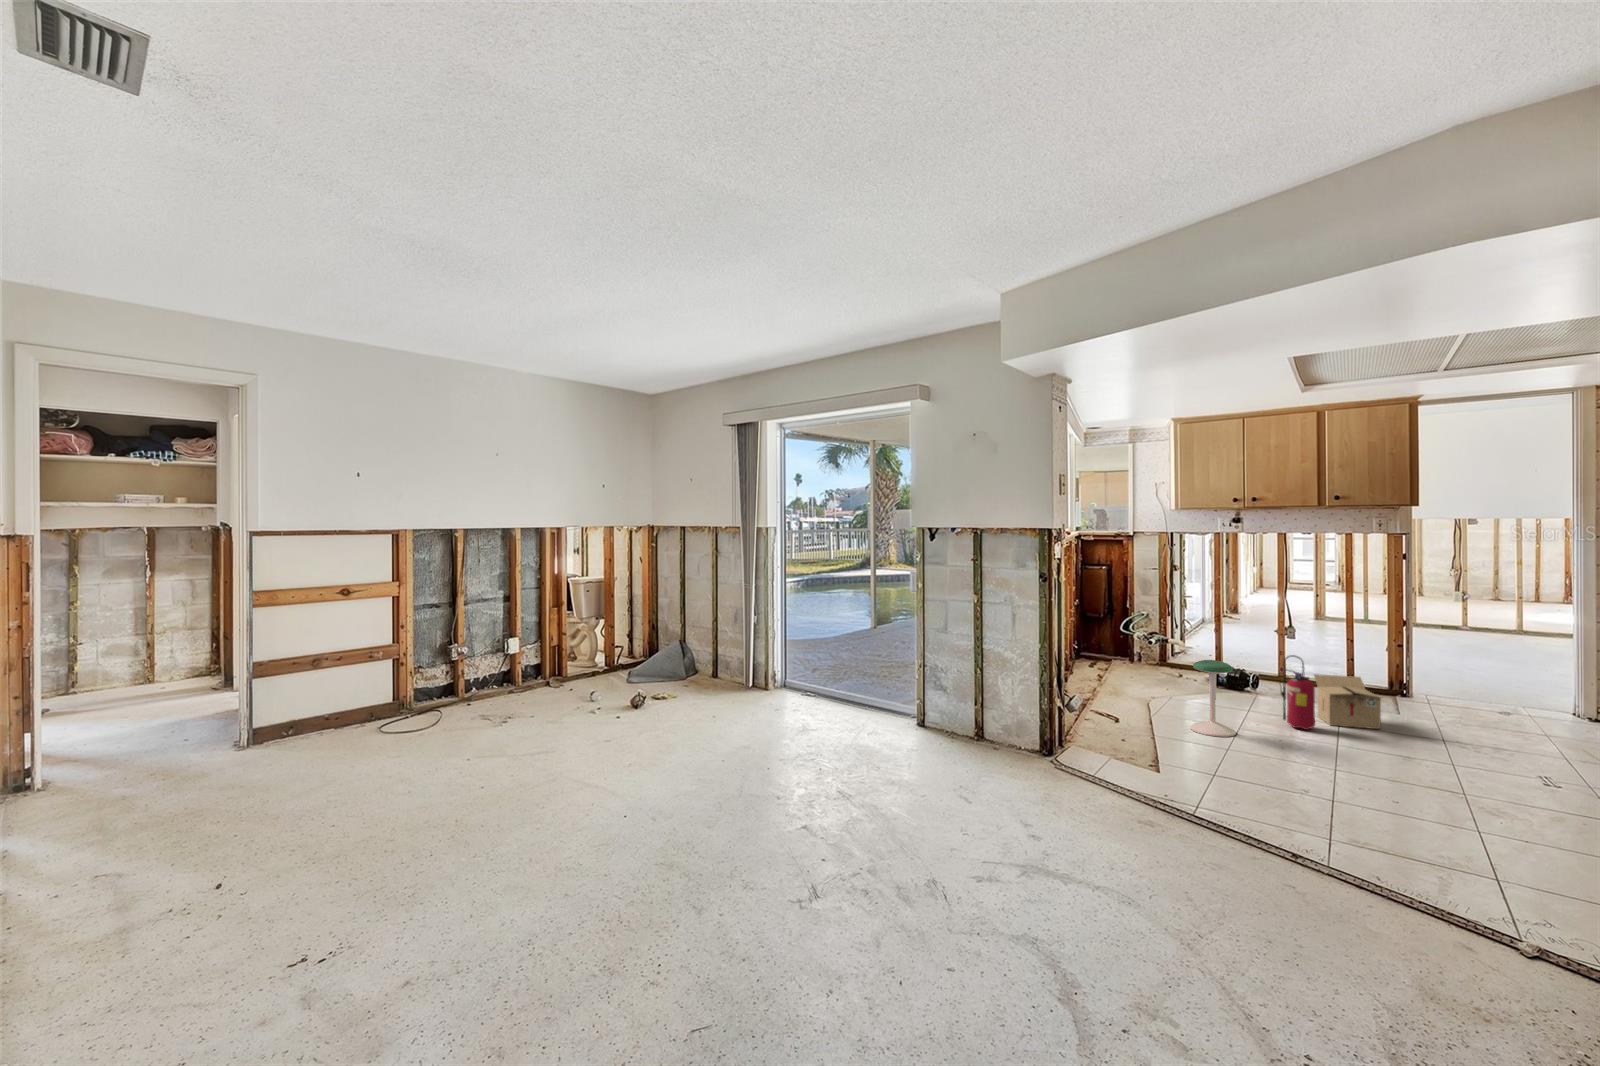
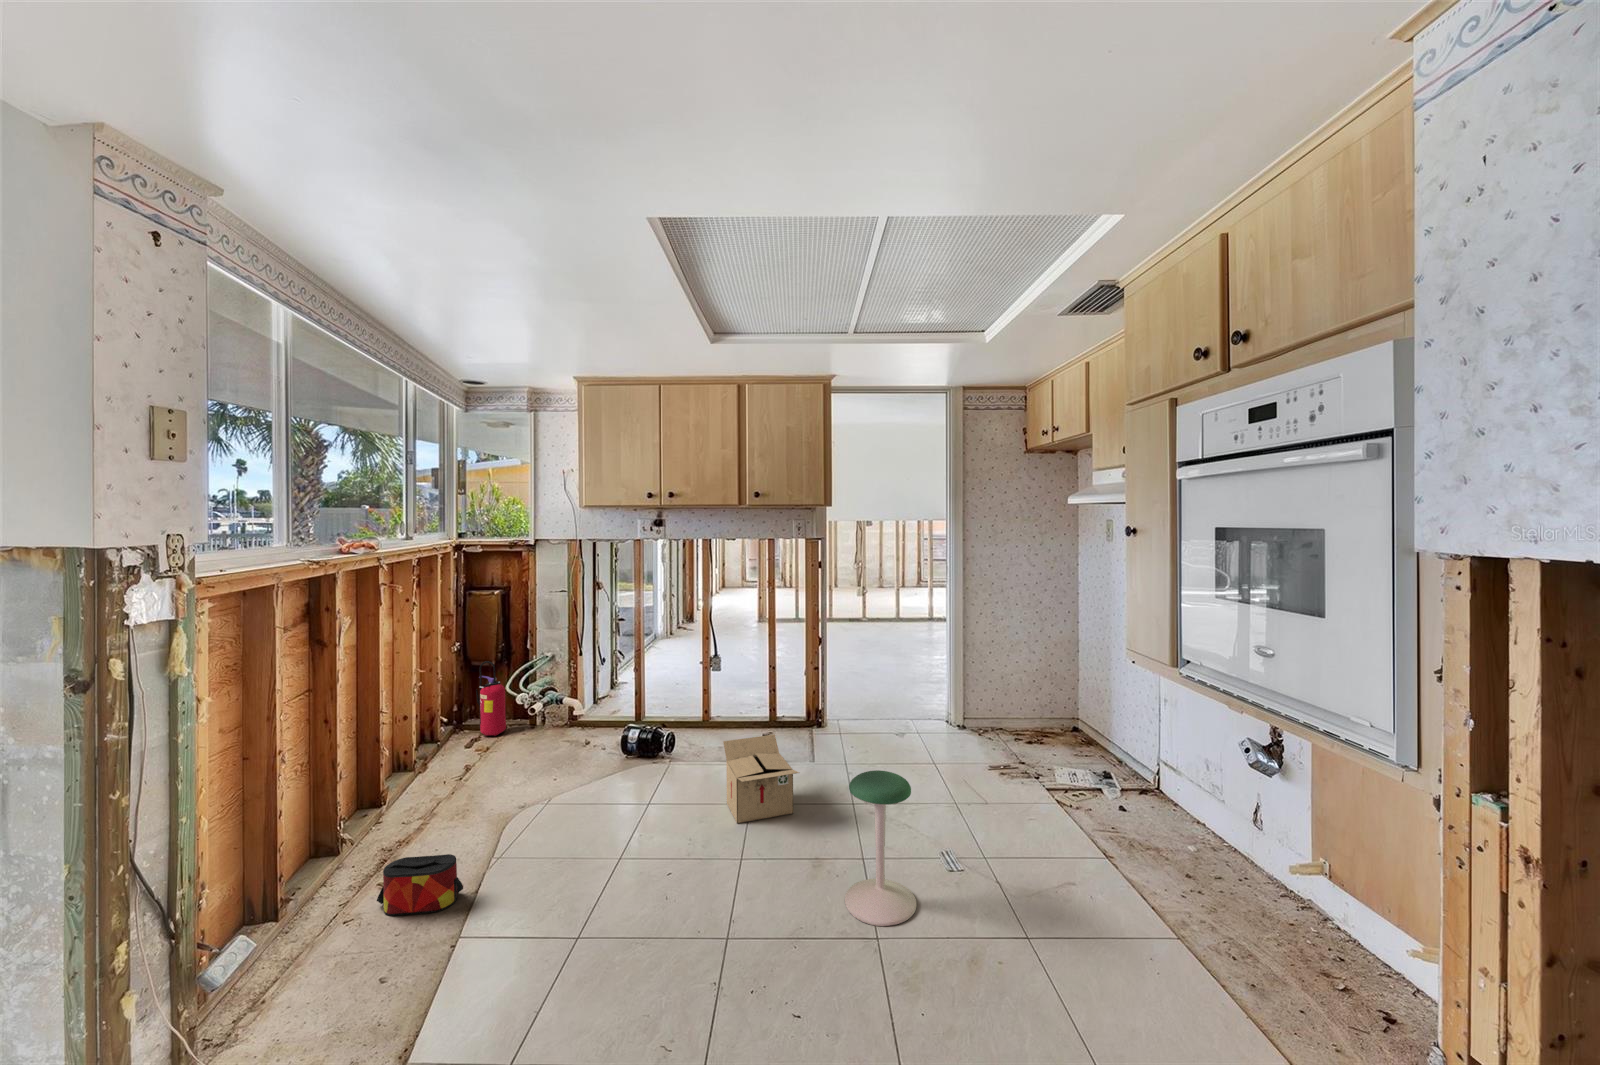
fire extinguisher: present [1281,655,1315,730] -> present [476,661,506,736]
stool: present [1190,660,1236,737] -> present [845,770,916,926]
bag: none [1108,692,1153,720] -> present [377,854,463,916]

